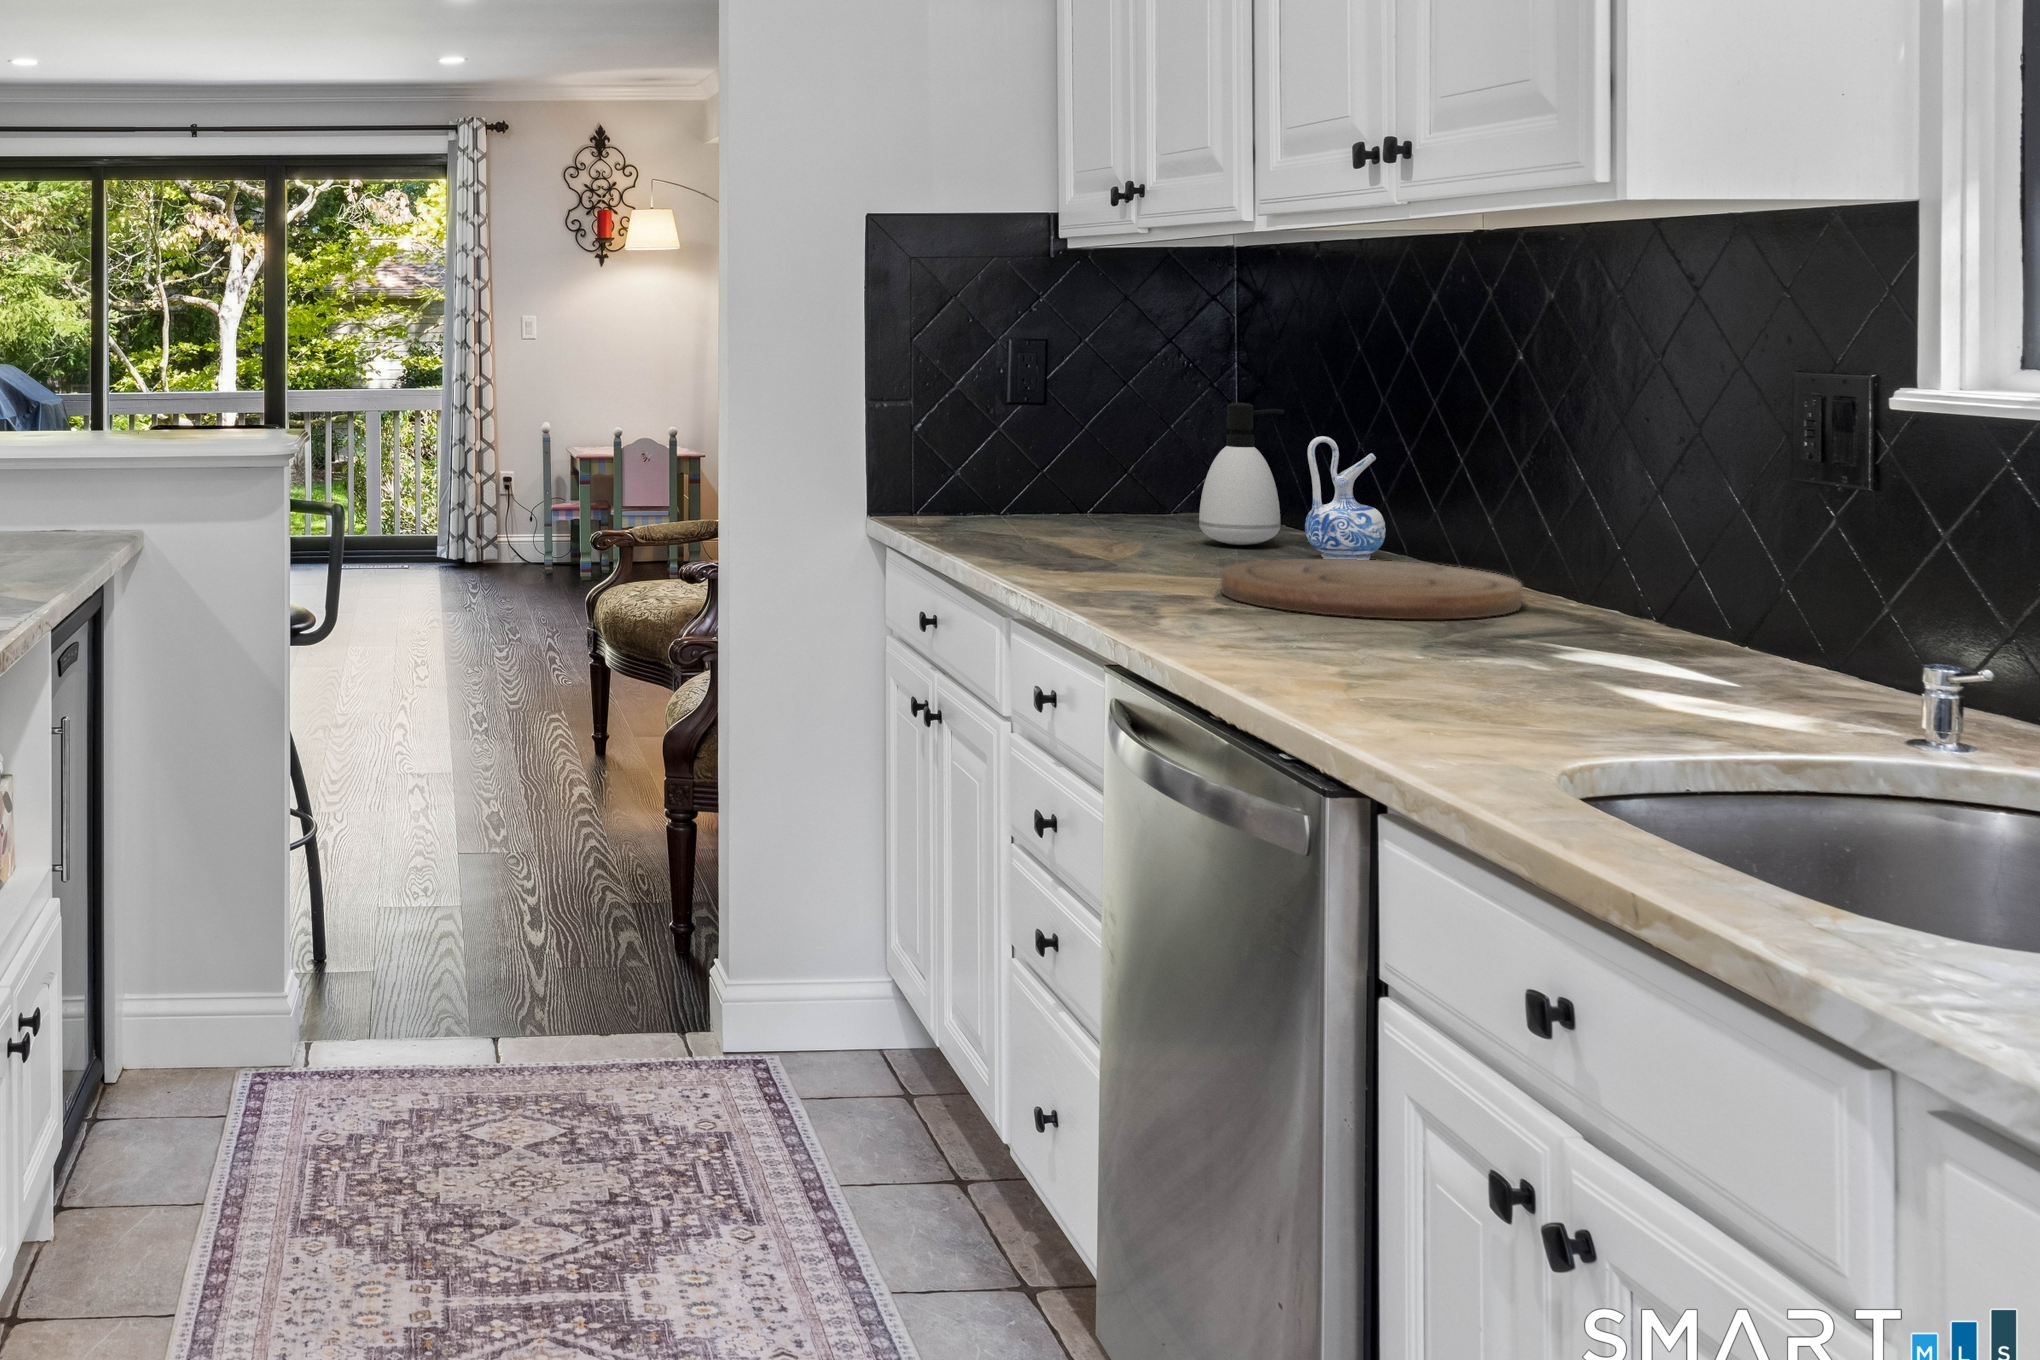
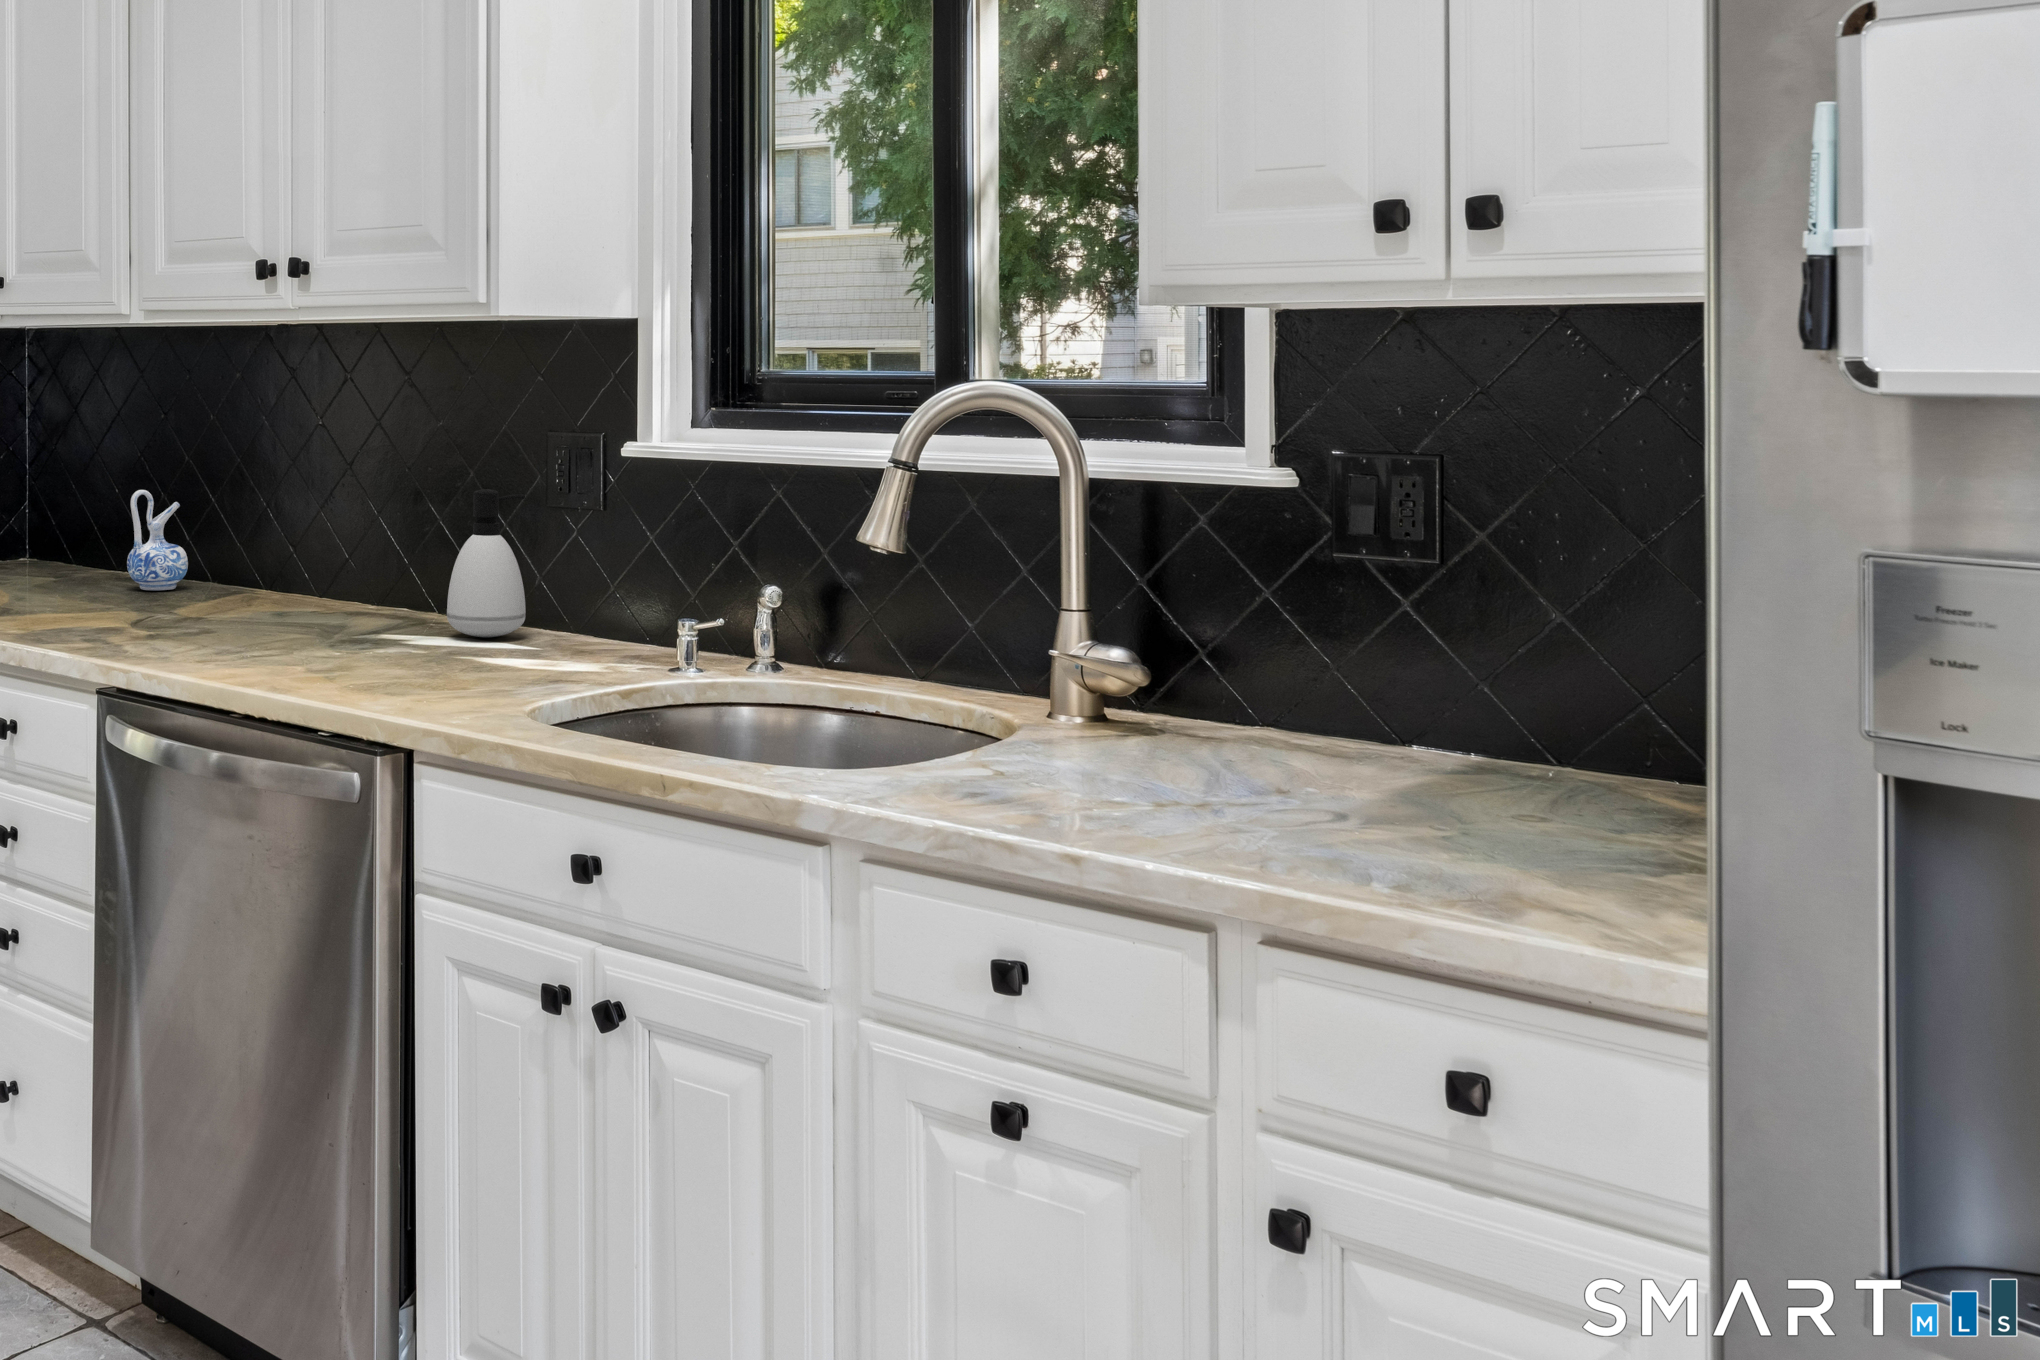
soap dispenser: present [1199,403,1284,545] -> present [447,489,526,637]
cutting board: present [1221,559,1522,619] -> none [106,586,323,629]

